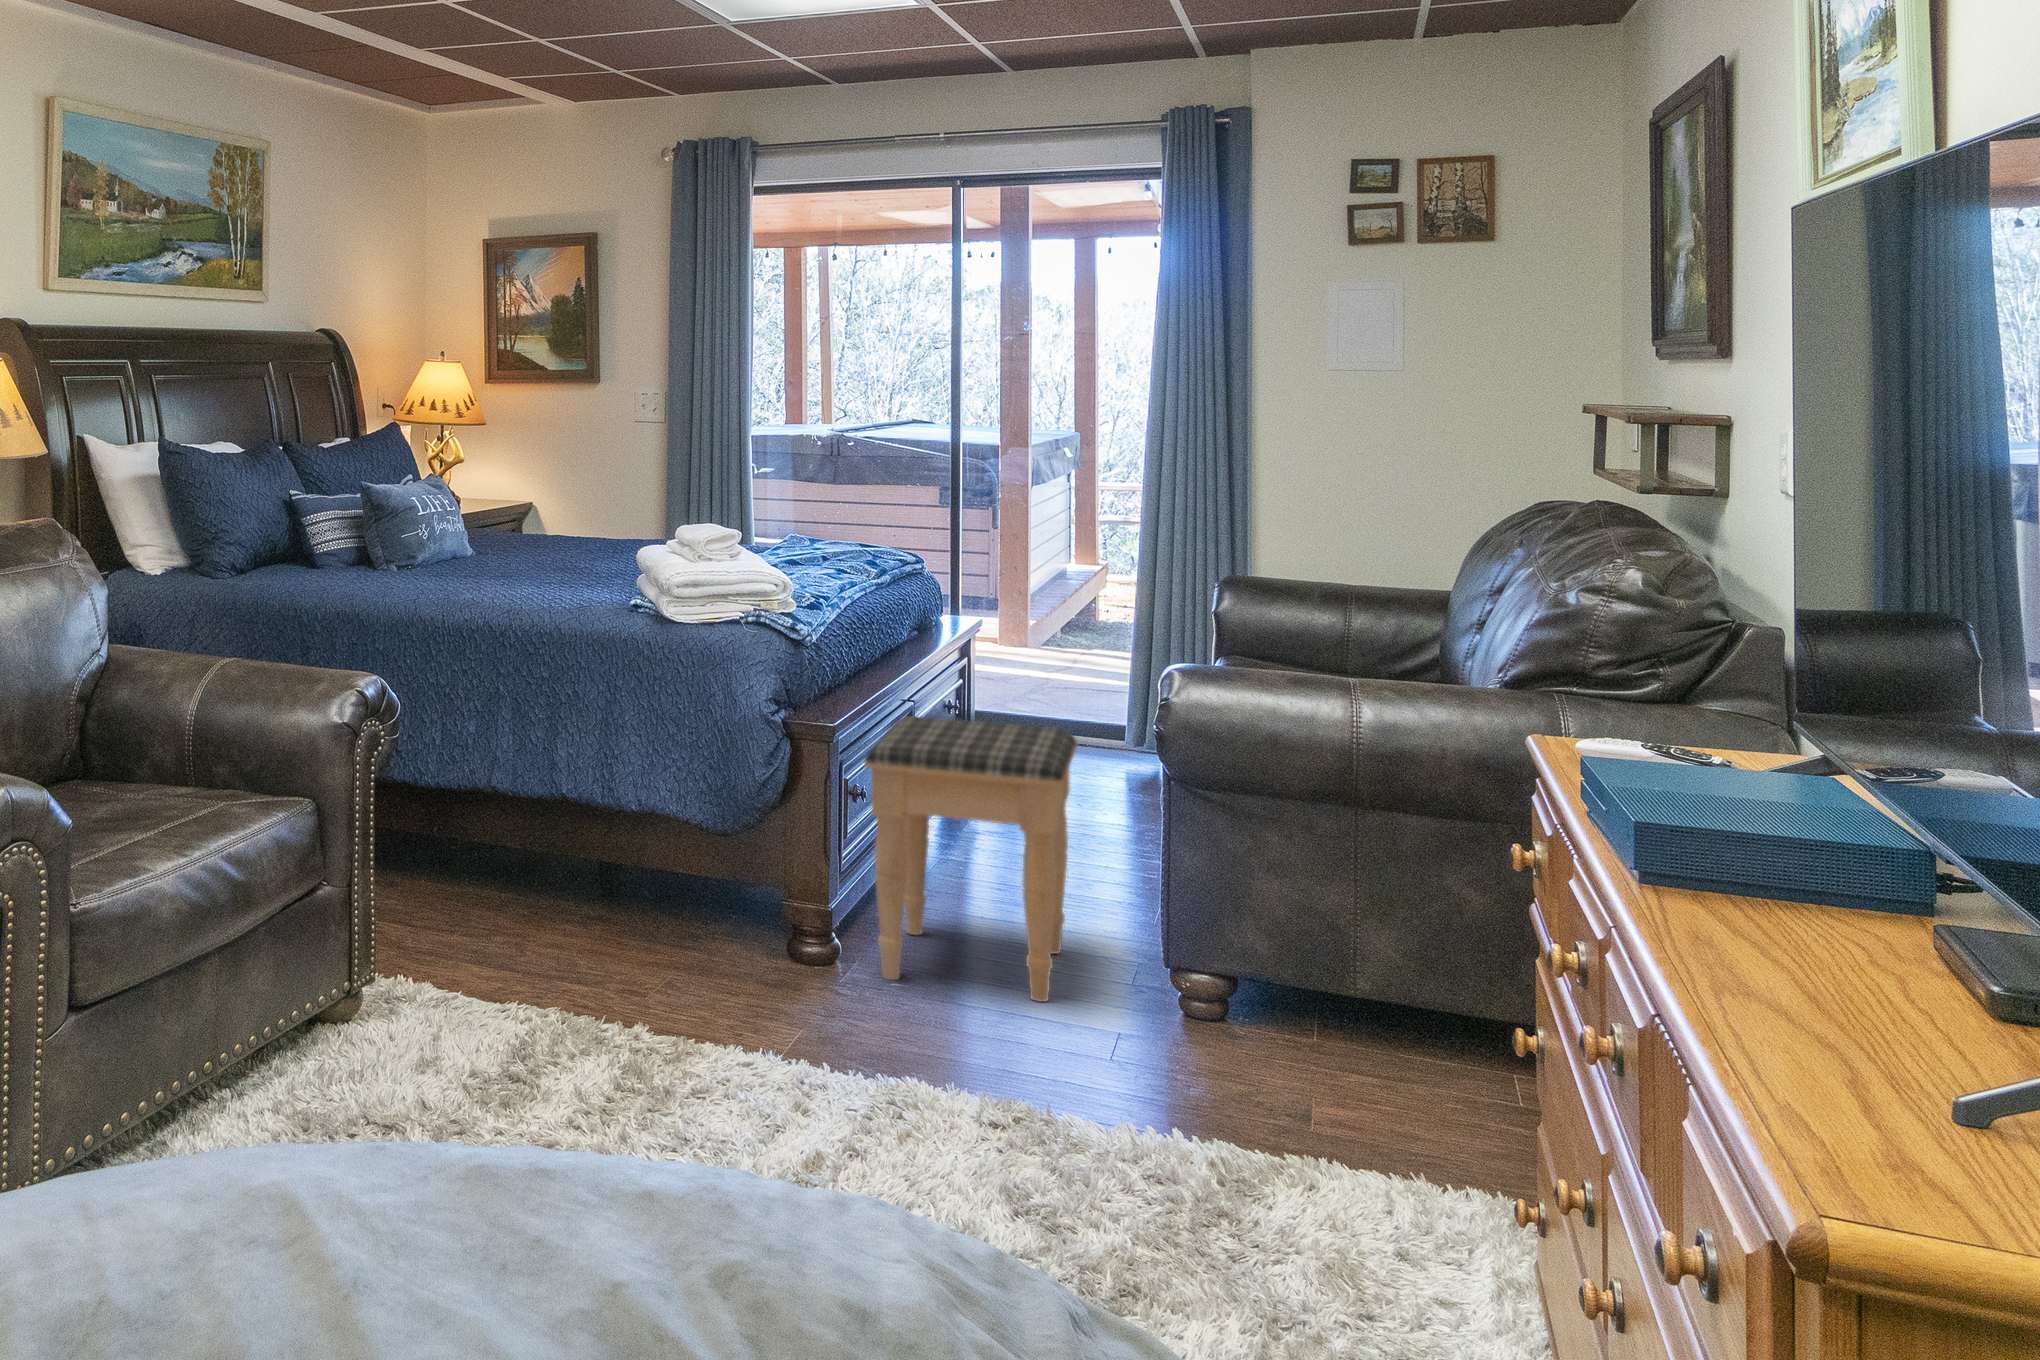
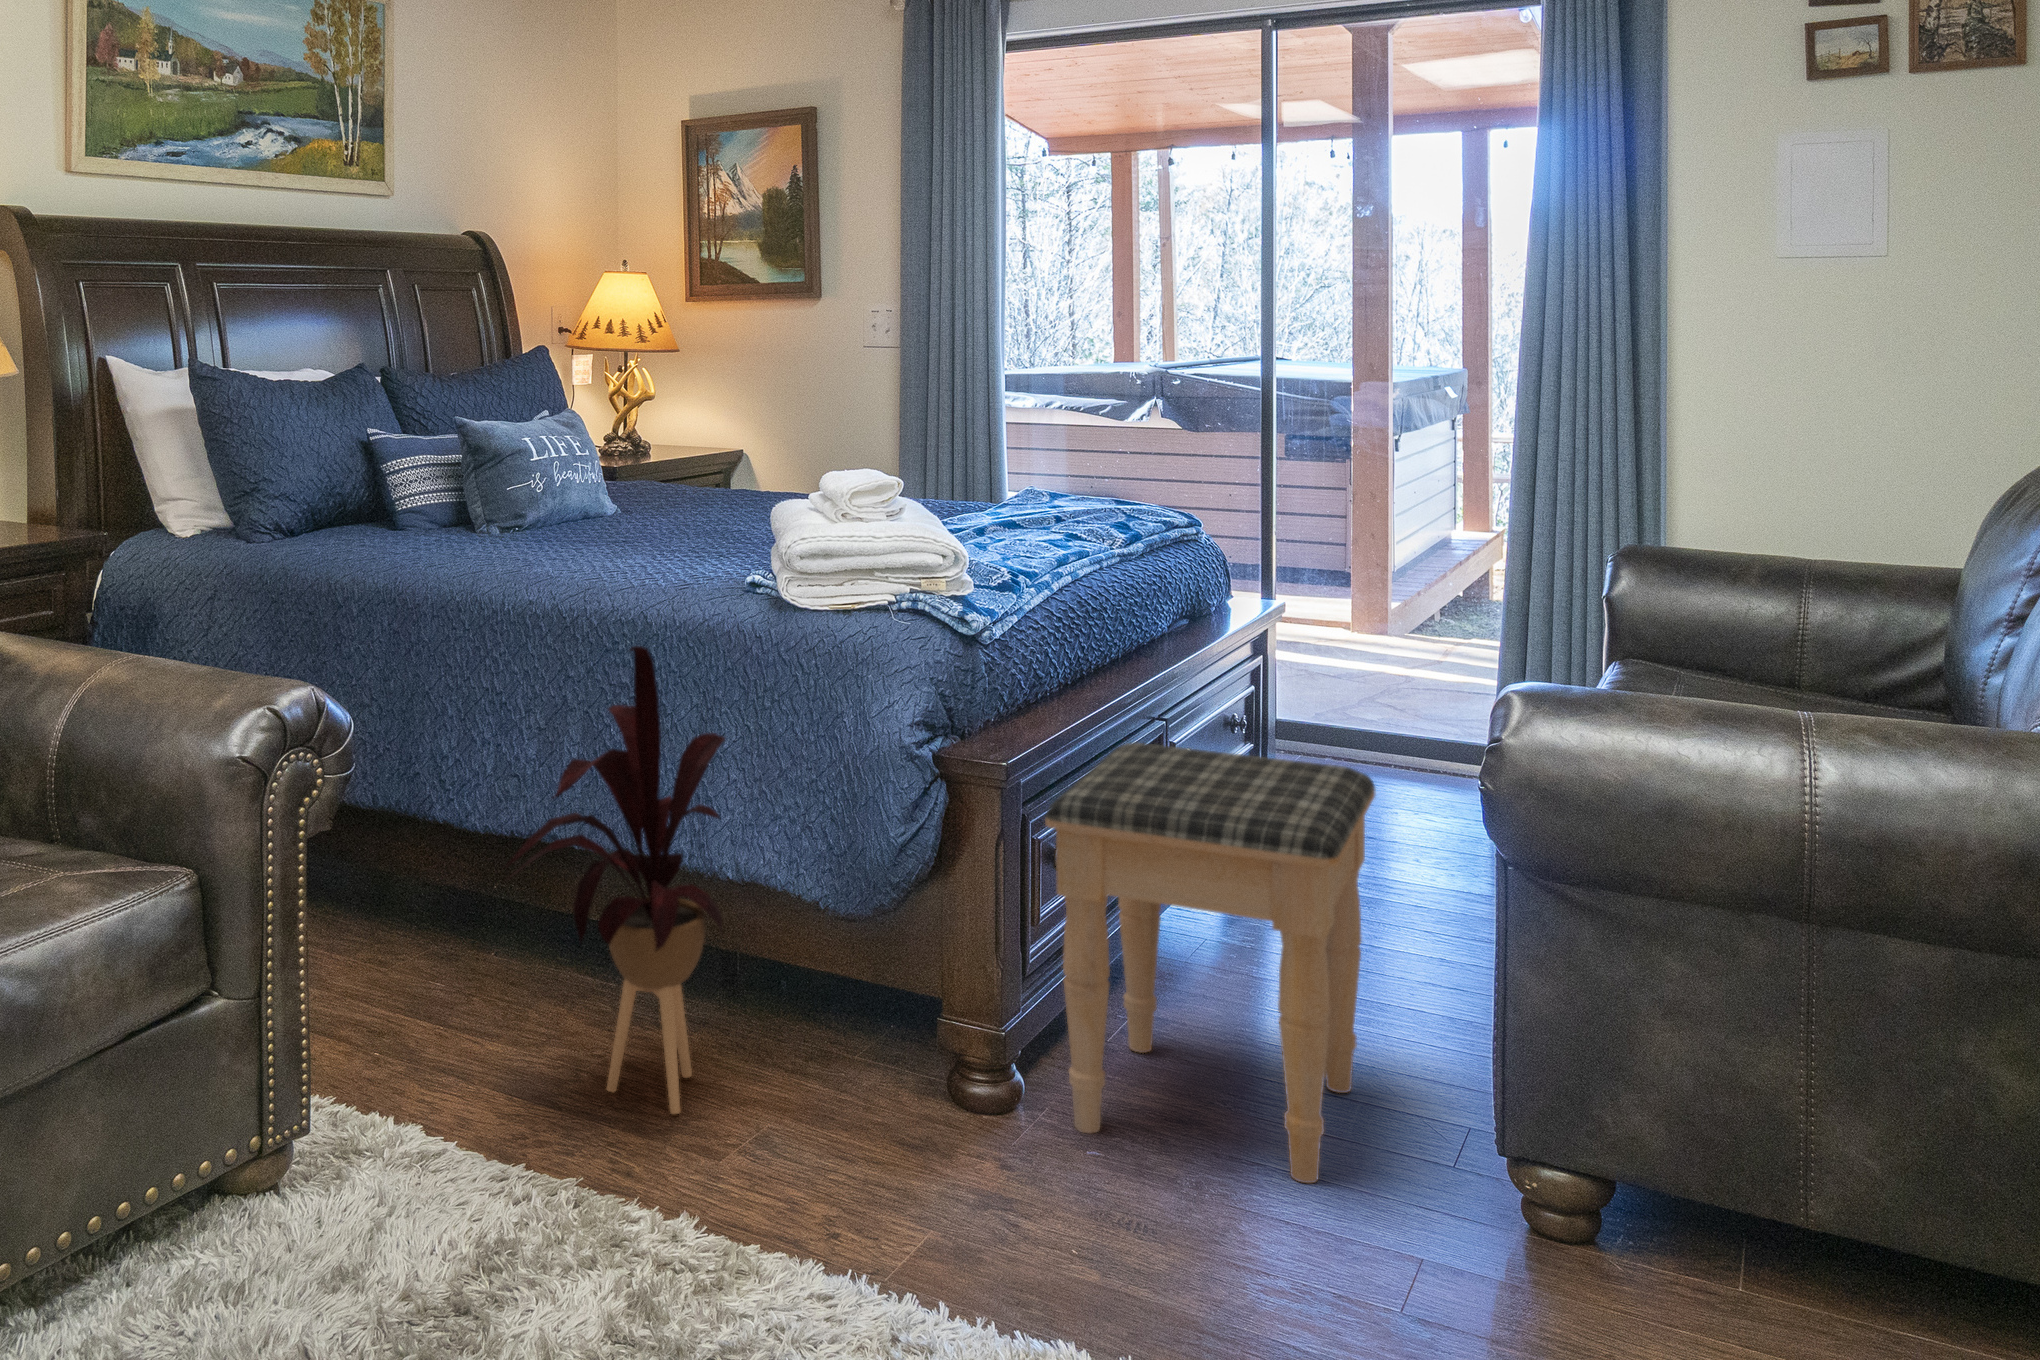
house plant: none [479,644,644,977] -> present [503,646,725,1114]

